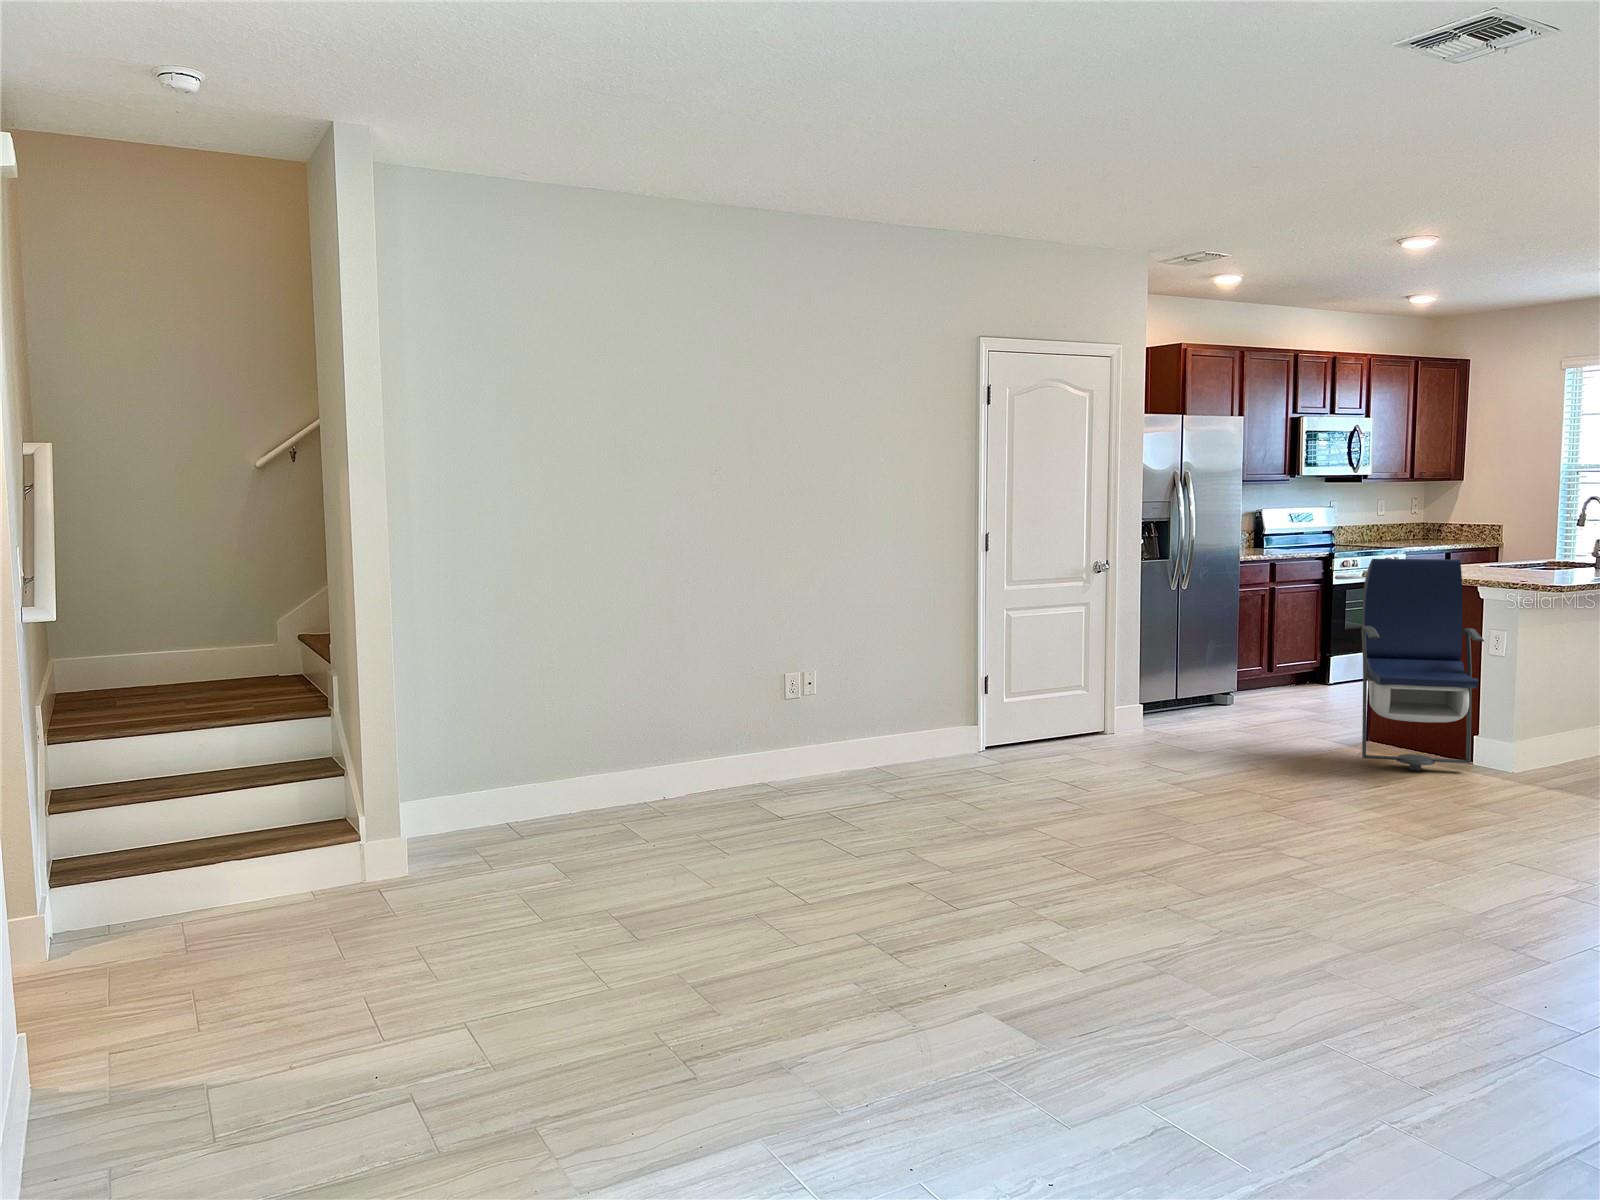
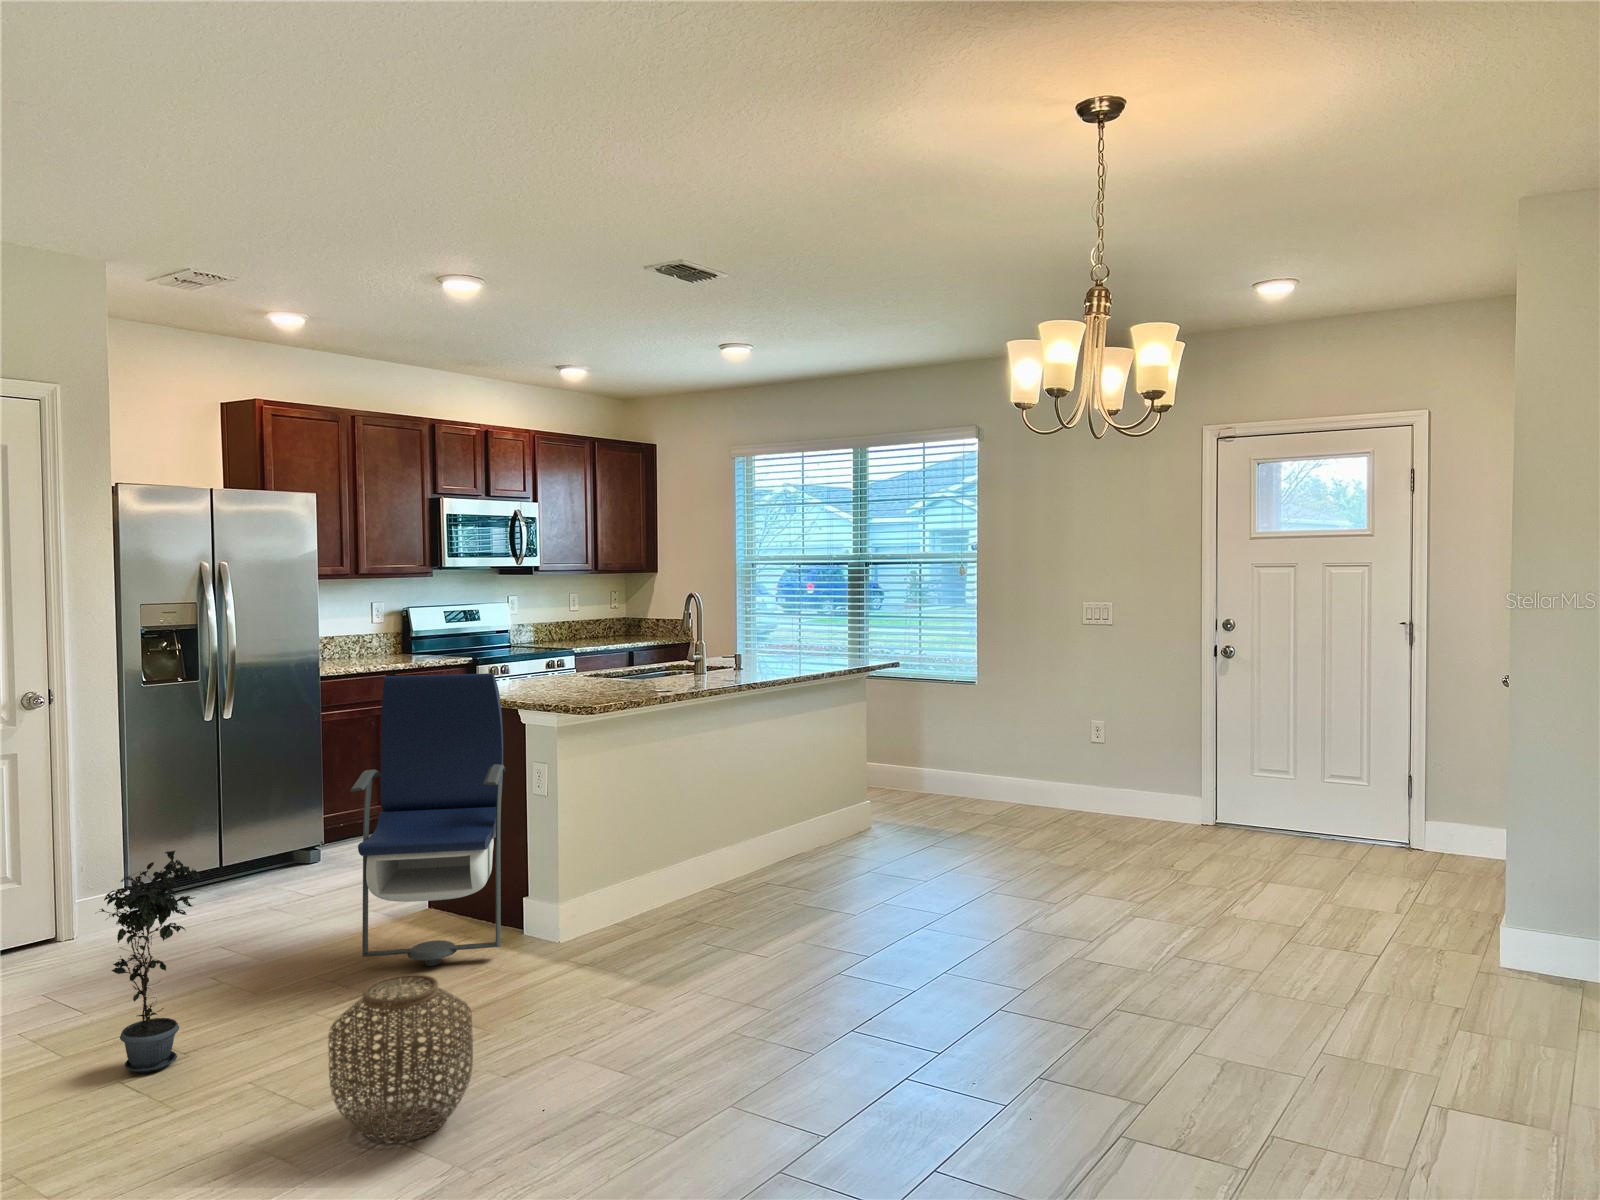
potted plant: none [1253,662,1319,799] -> present [101,851,200,1073]
woven basket: none [1457,749,1561,850] -> present [328,974,473,1142]

